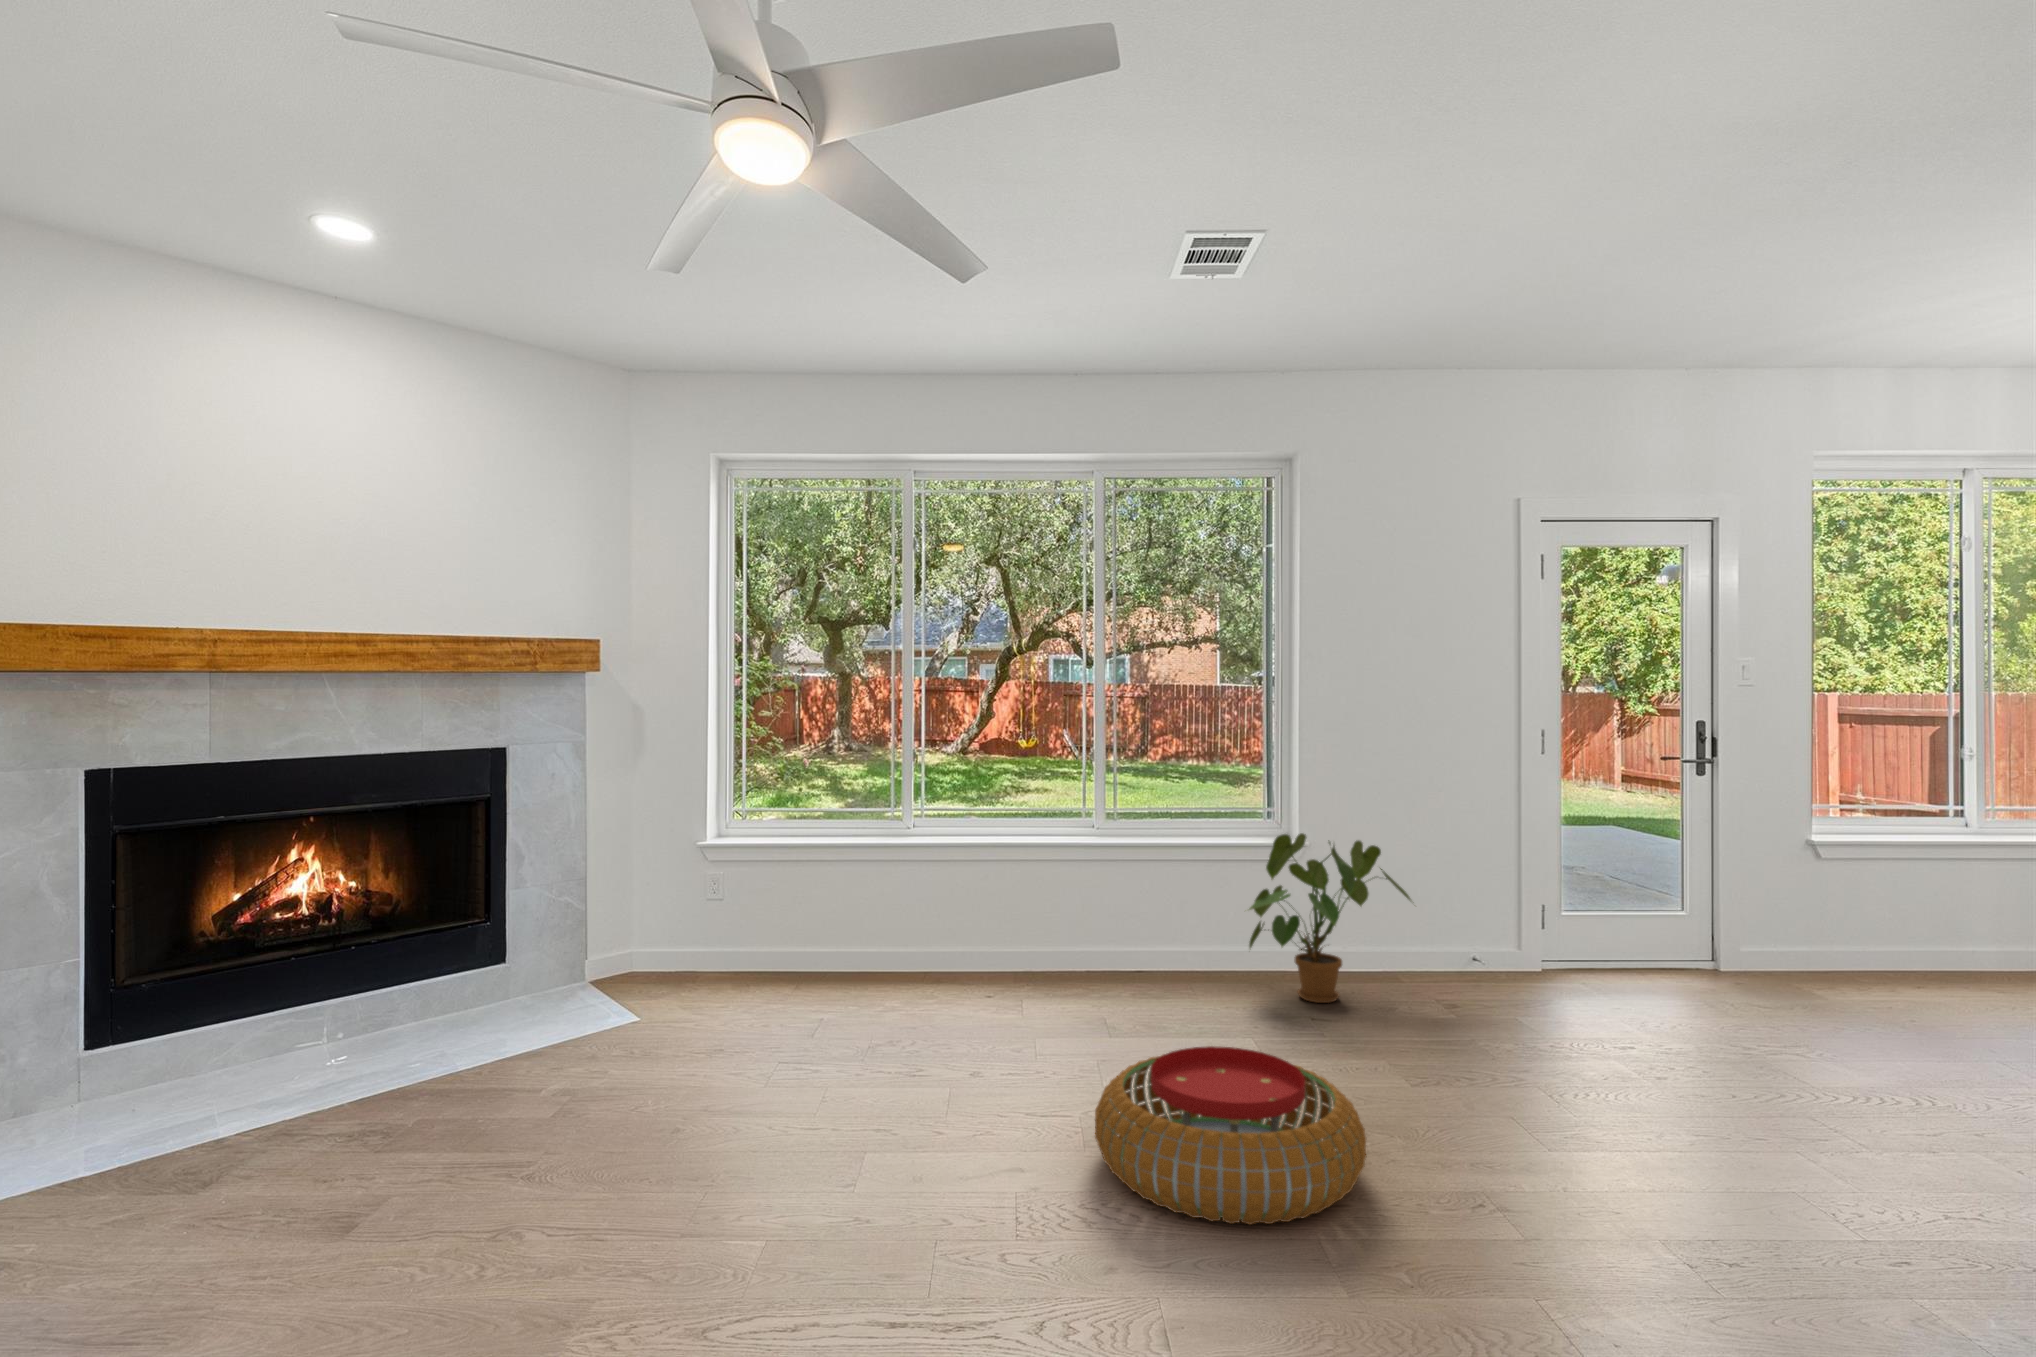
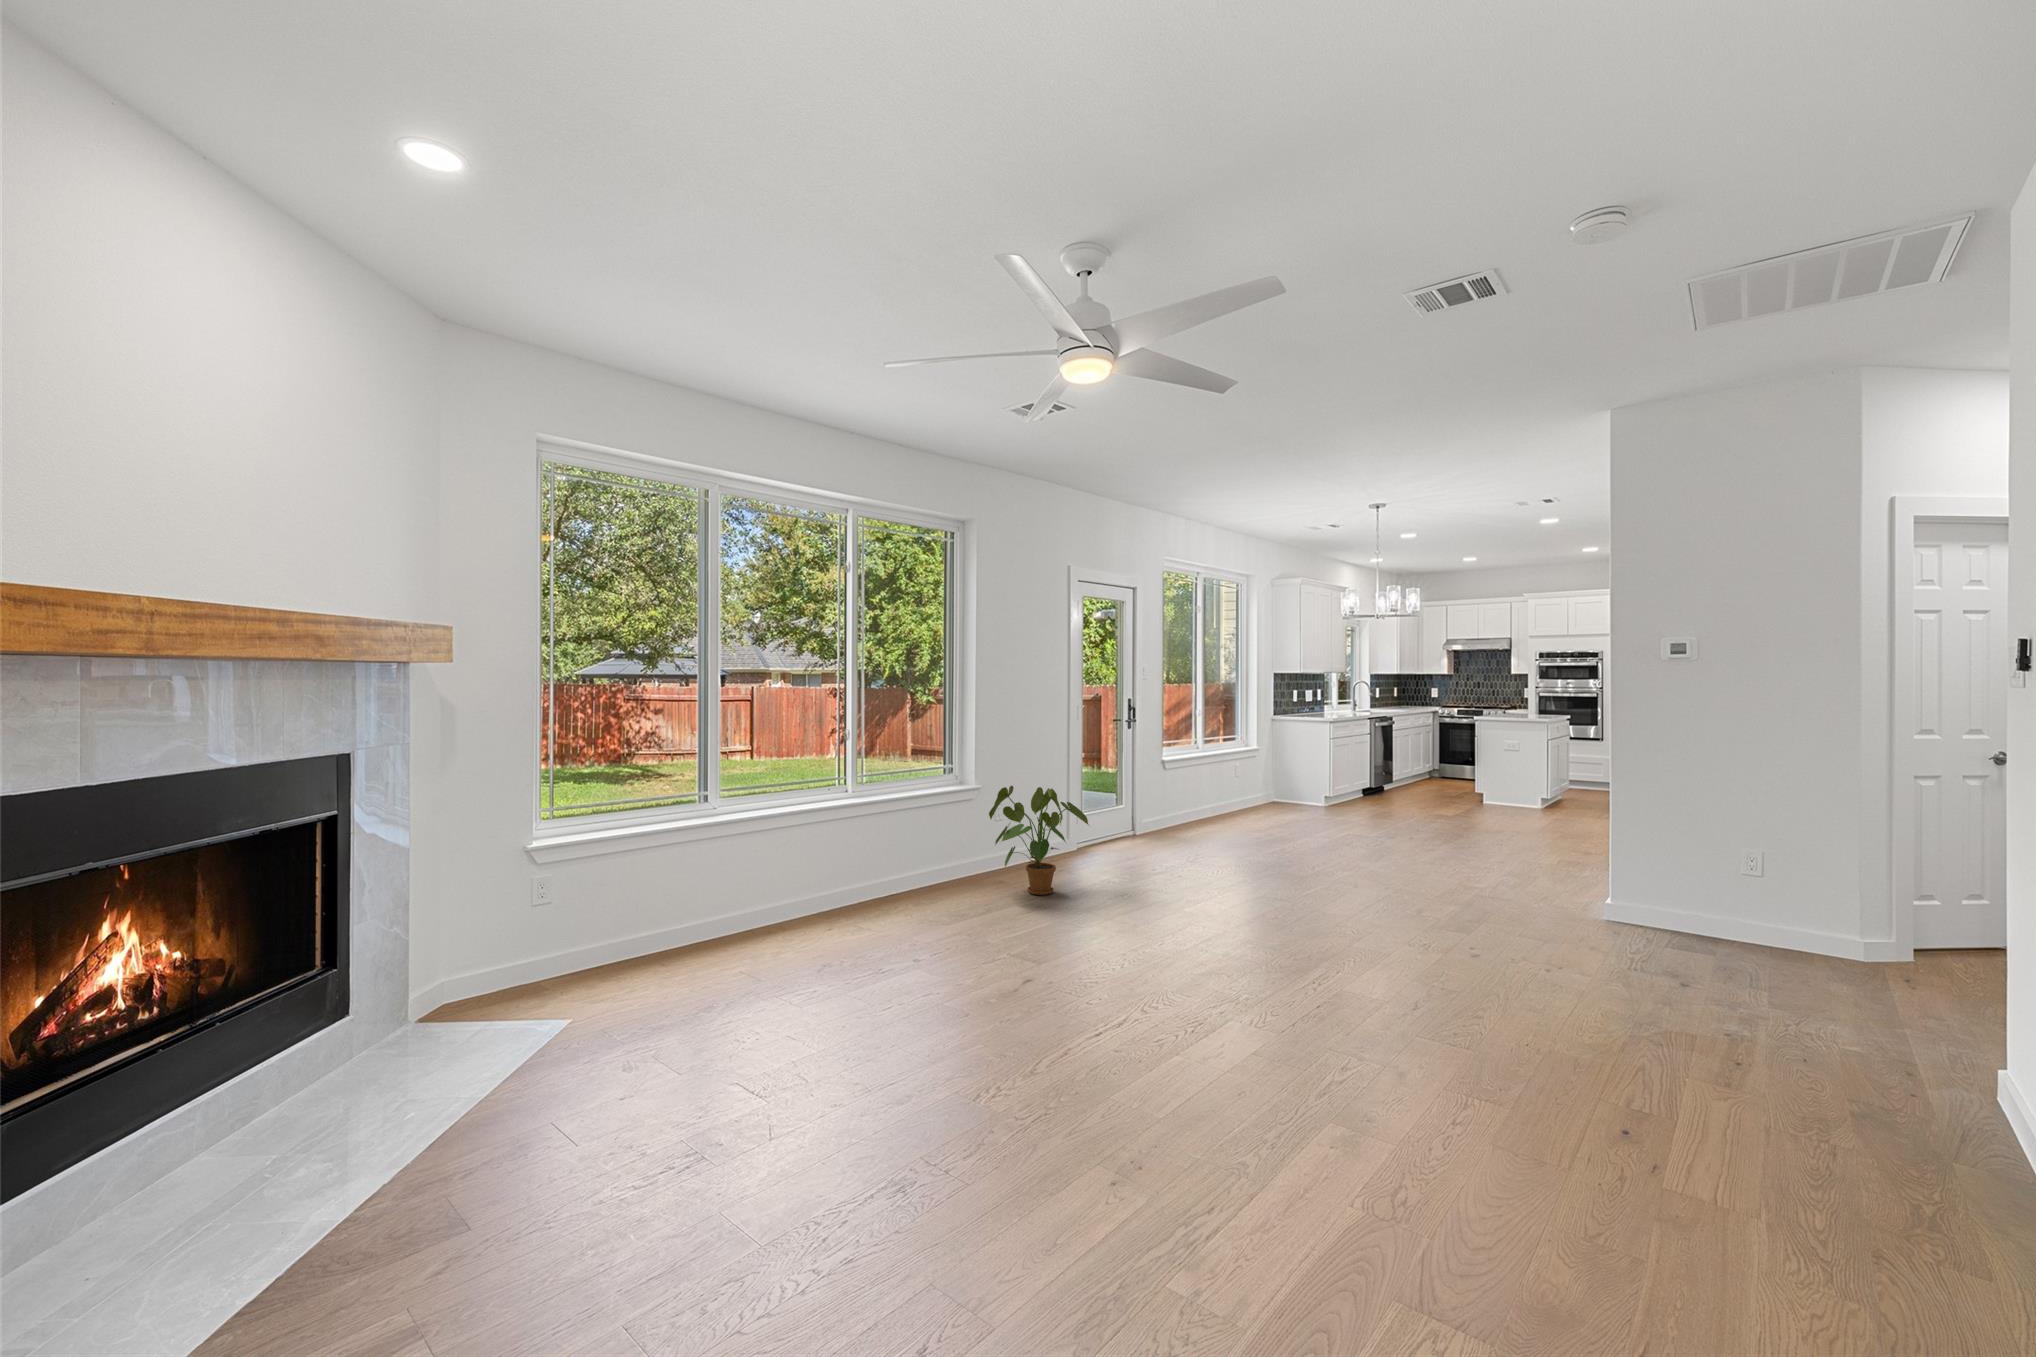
pouf: present [1095,1046,1366,1225] -> none [1080,919,1245,1020]

